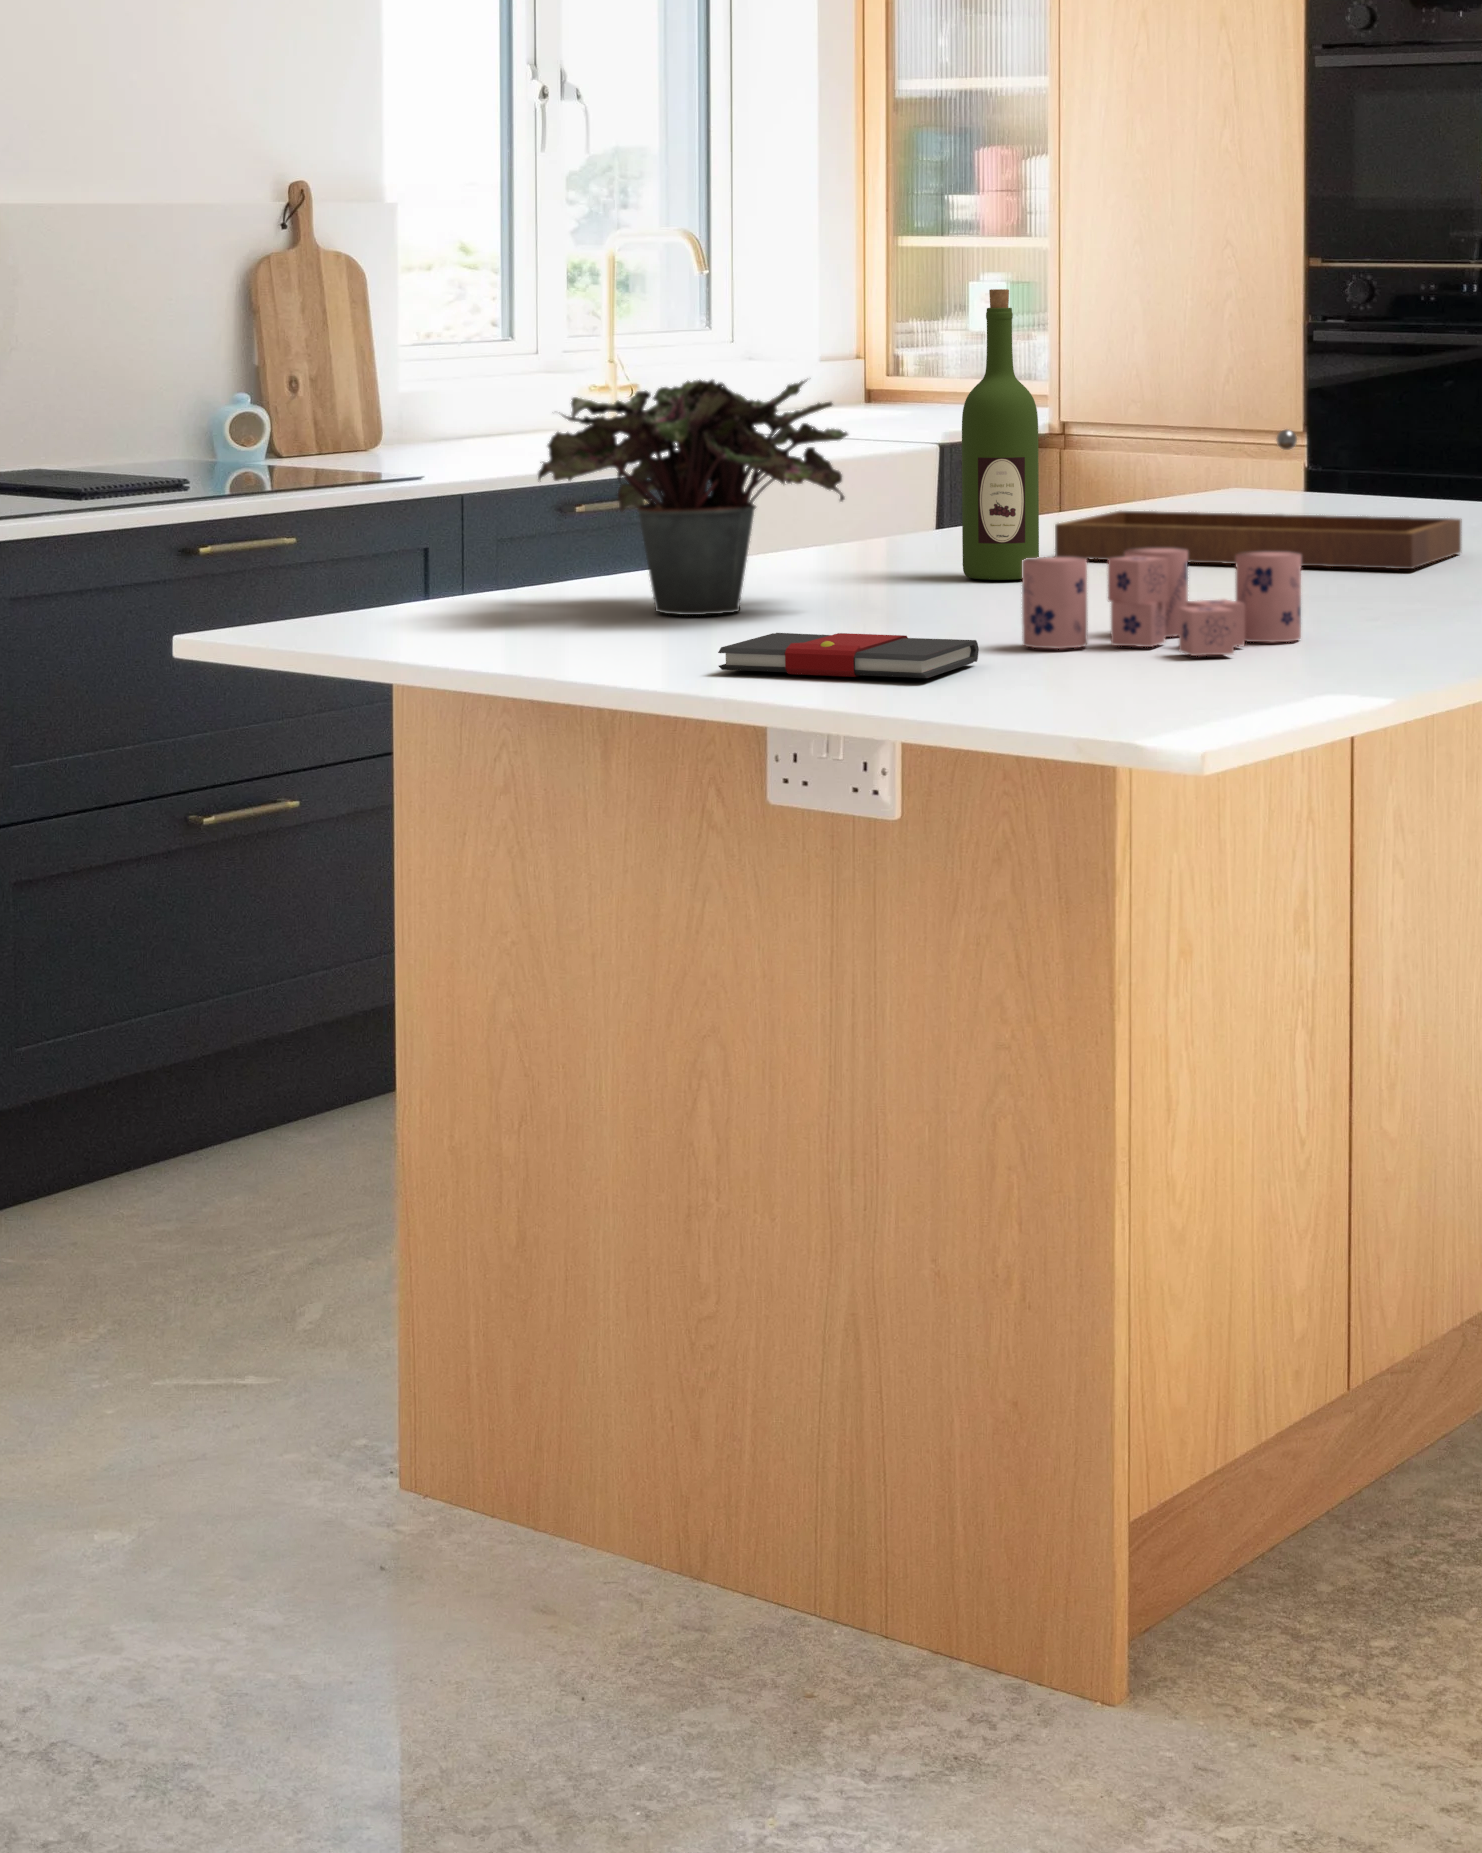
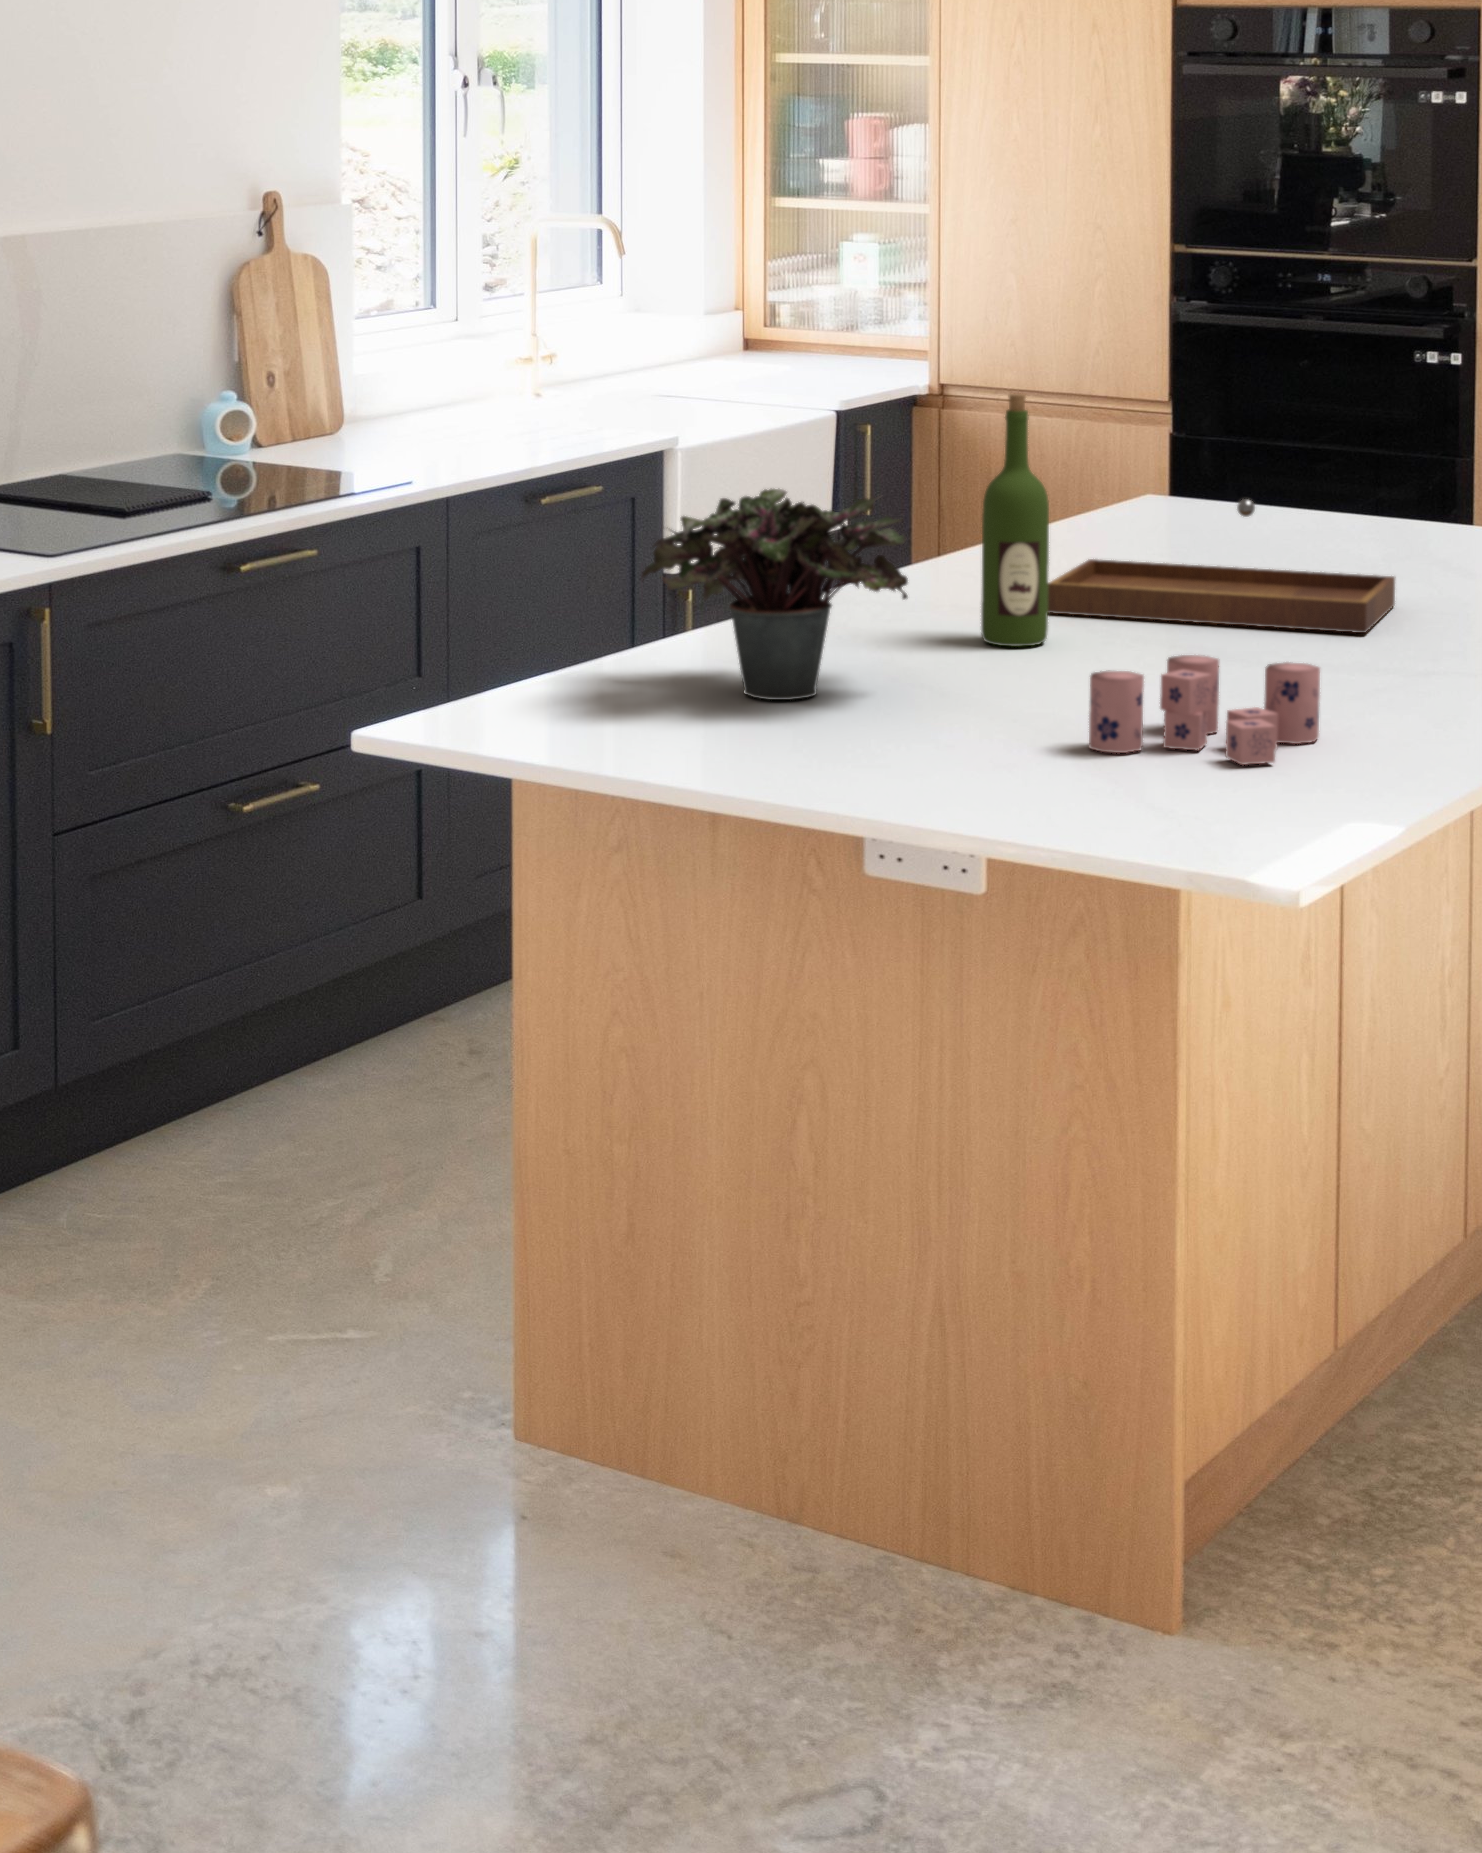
book: present [718,633,979,678] -> none [852,742,1065,798]

